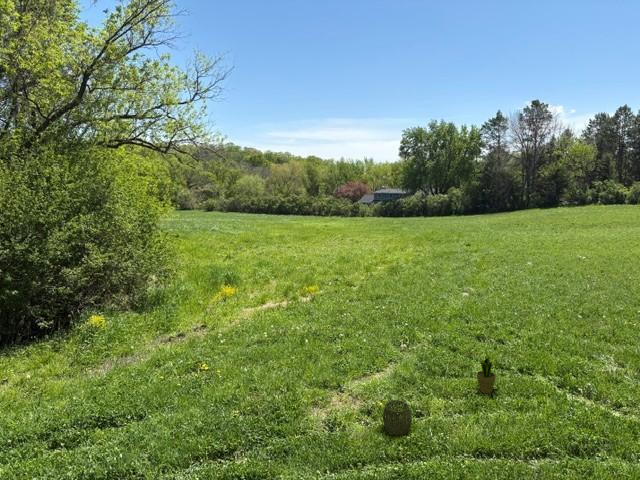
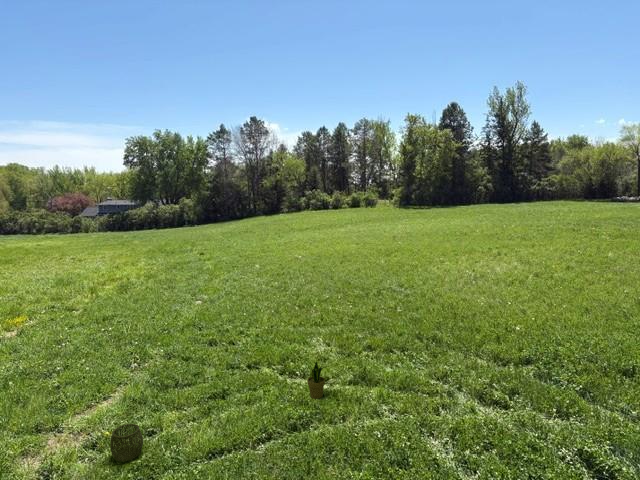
potted plant: present [477,357,498,394] -> present [307,362,326,399]

